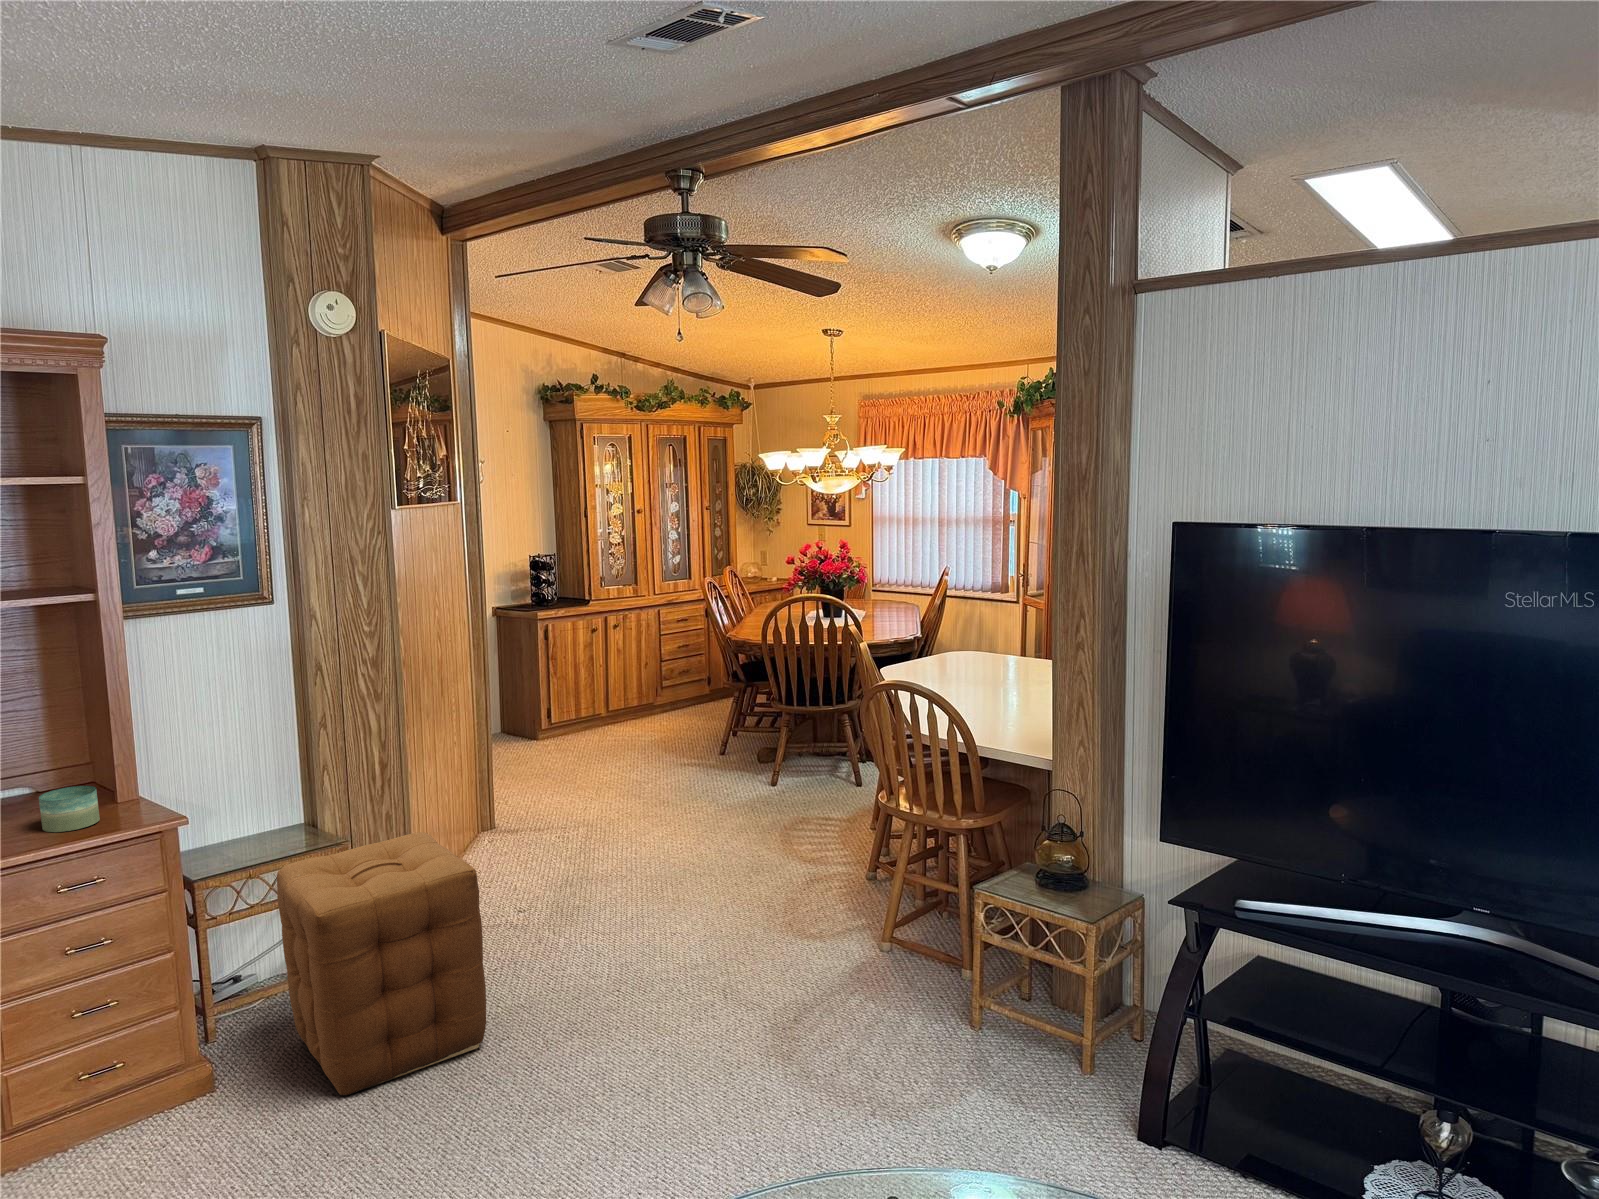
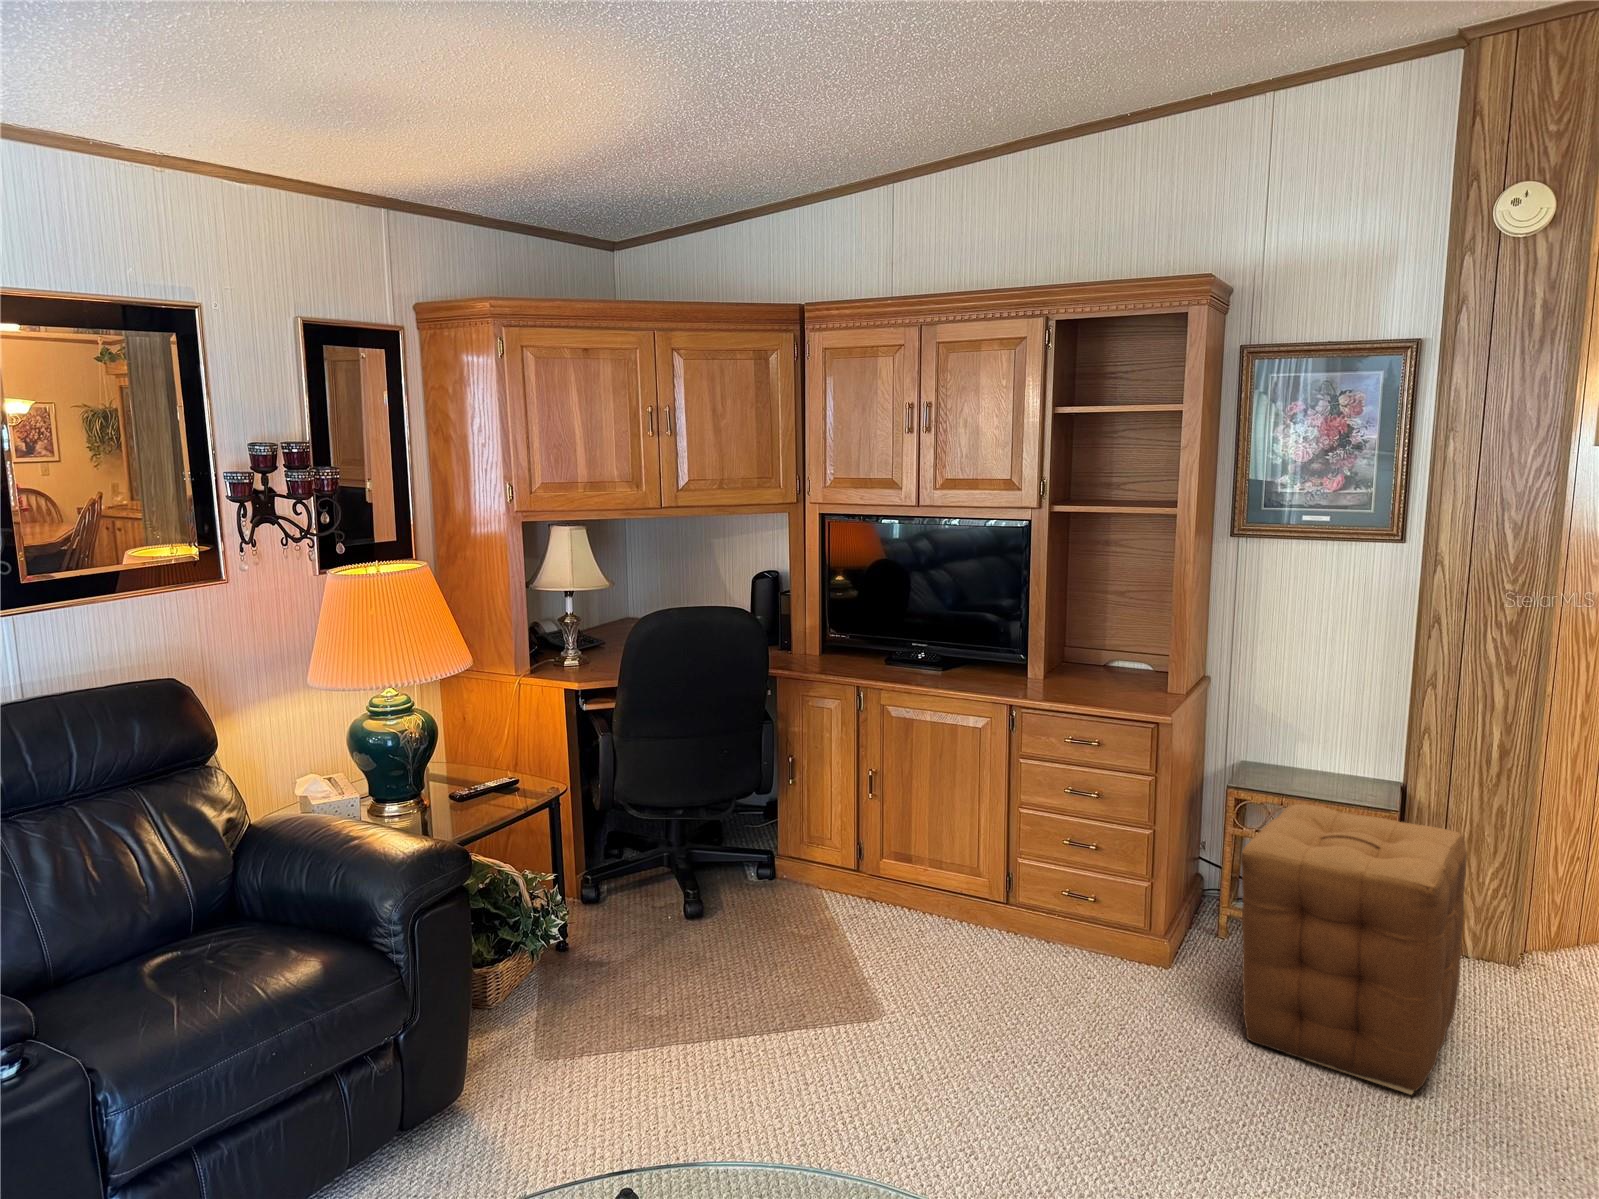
candle: present [39,786,100,832] -> none [1103,666,1145,701]

